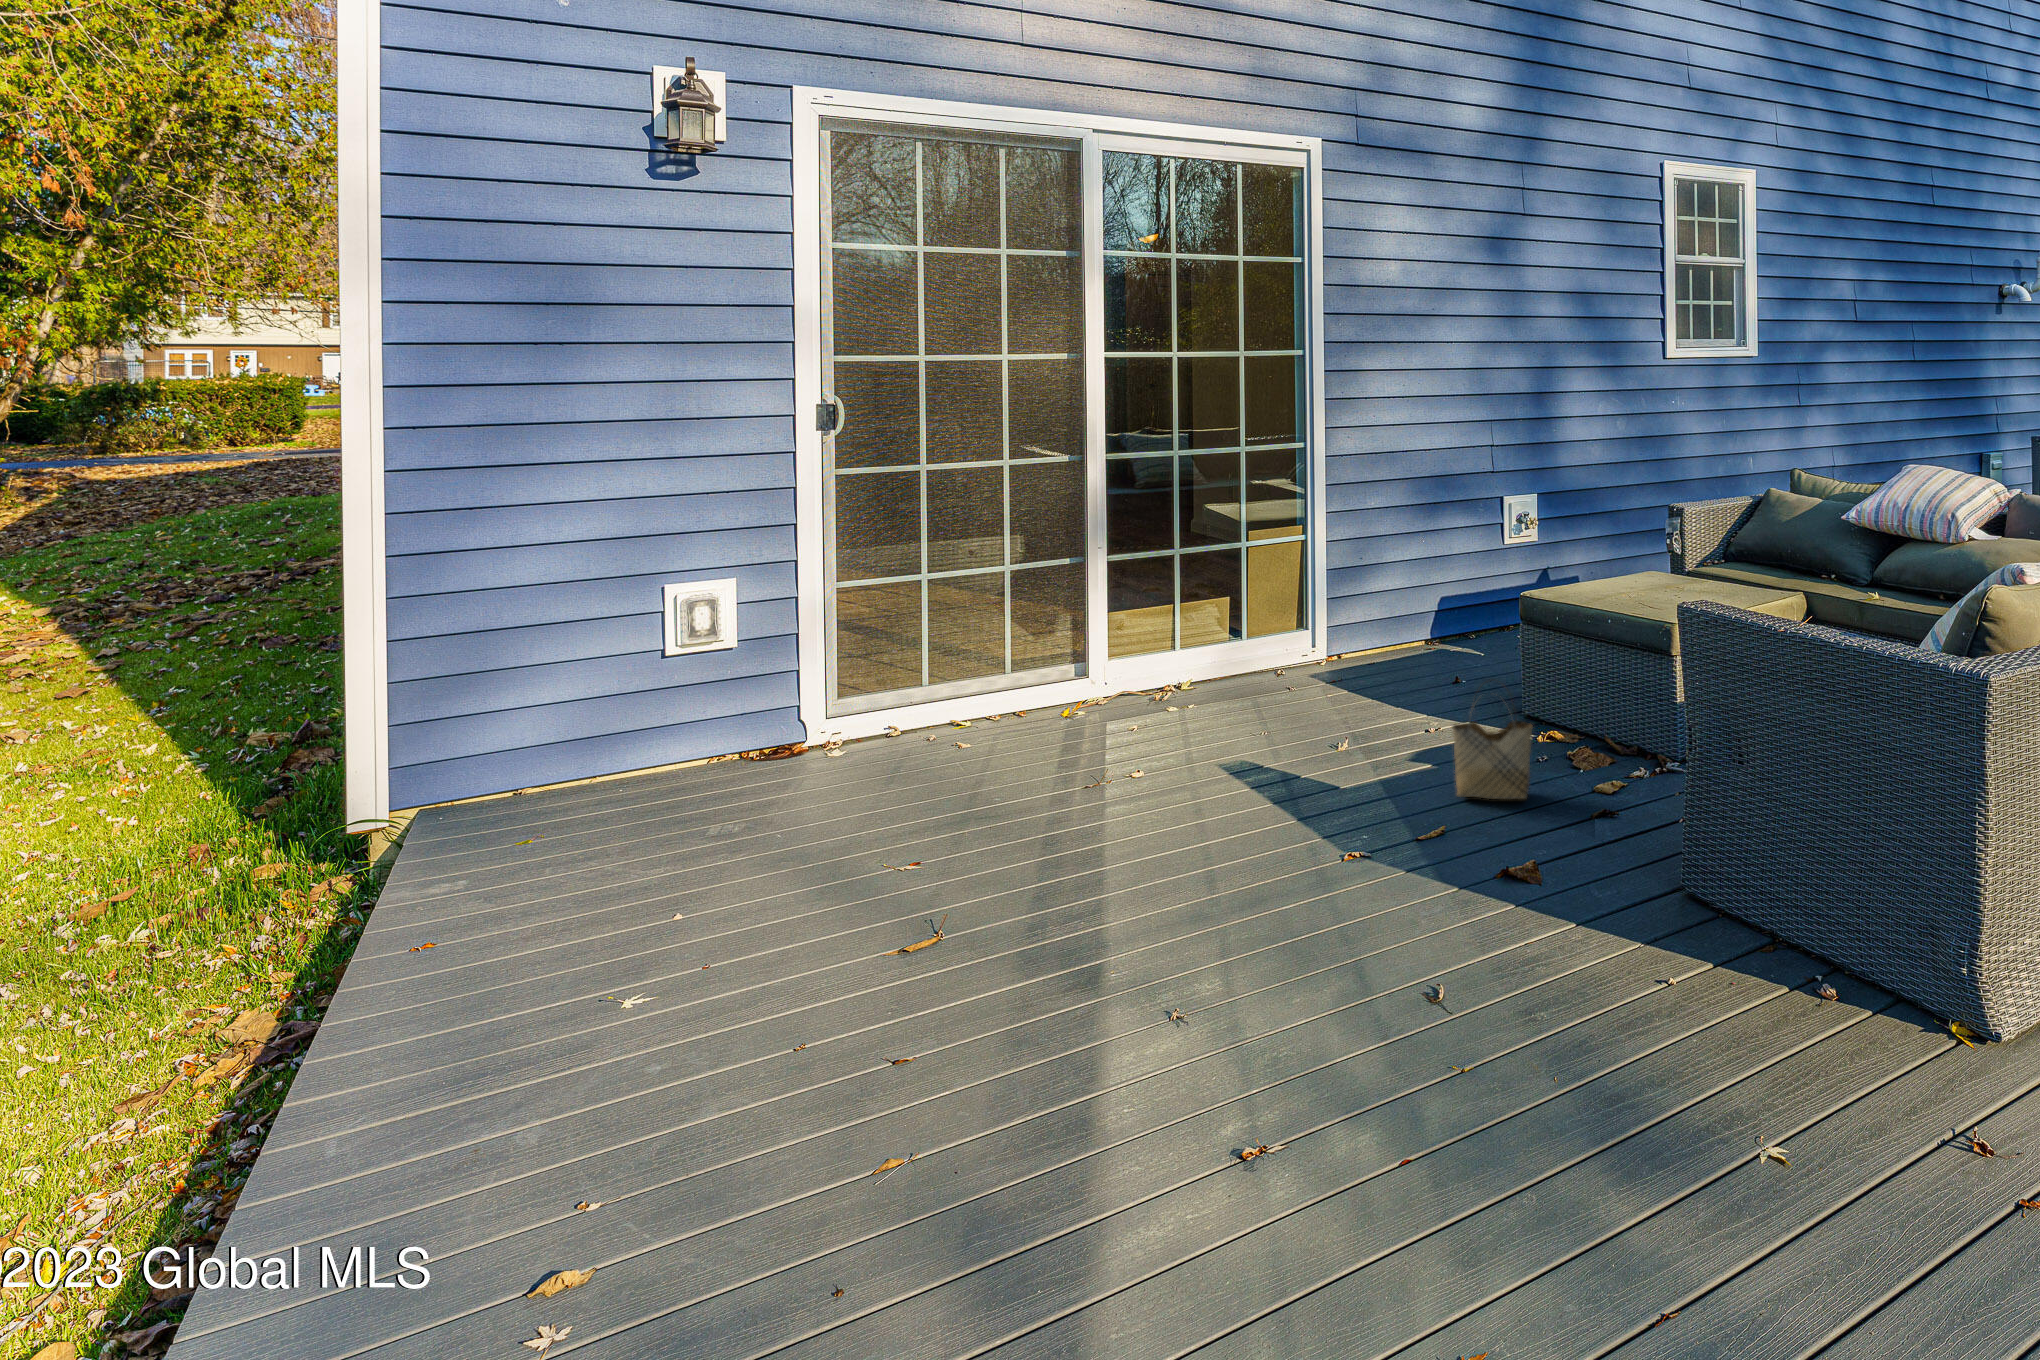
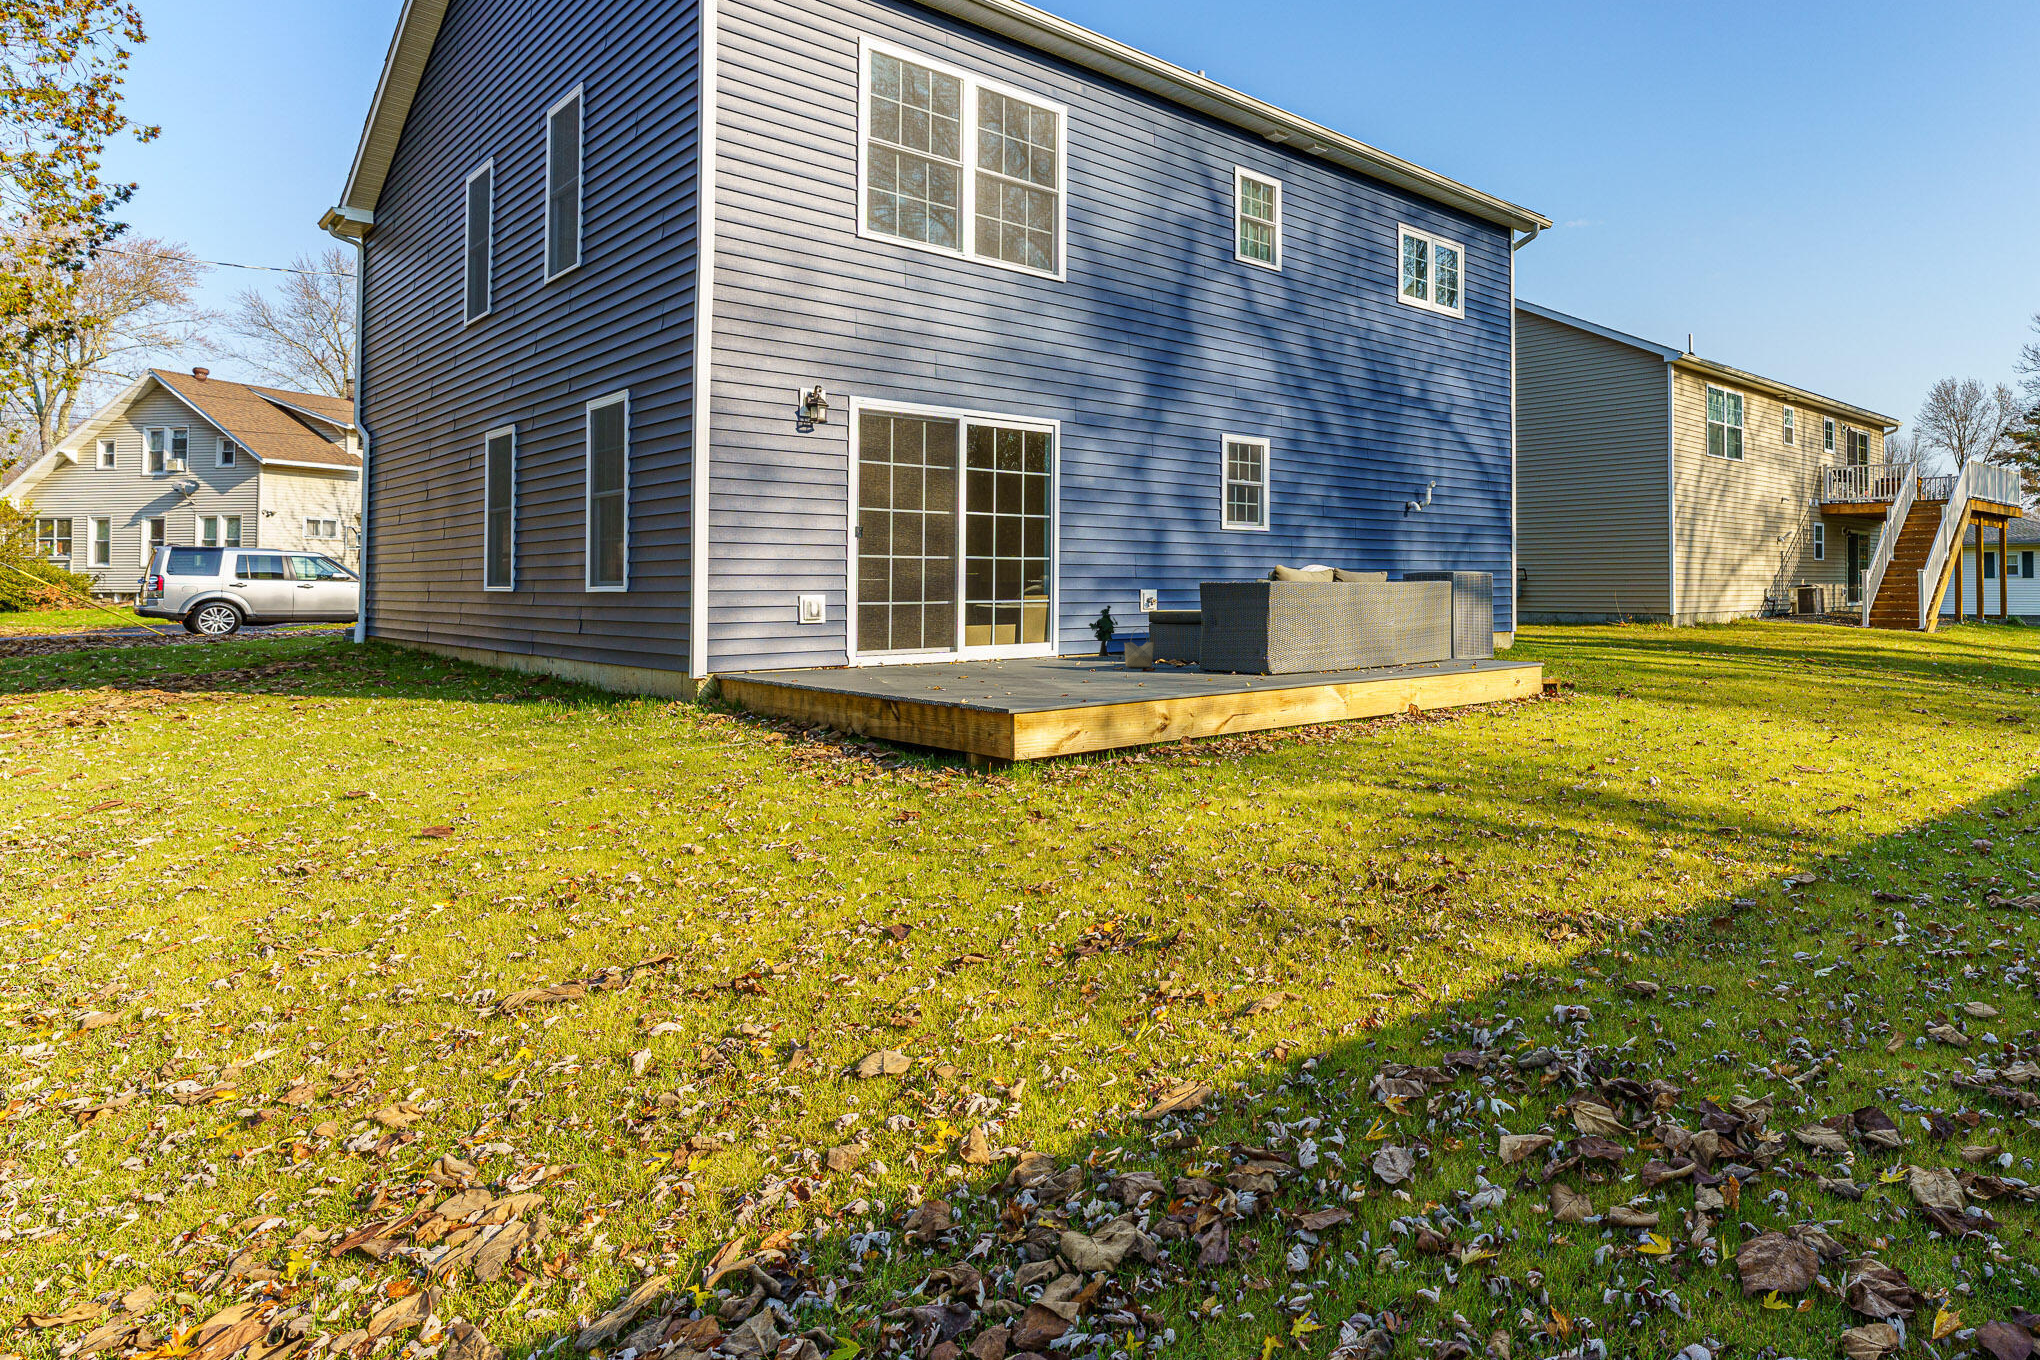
decorative plant: none [1391,545,1455,661] -> present [1089,605,1118,656]

